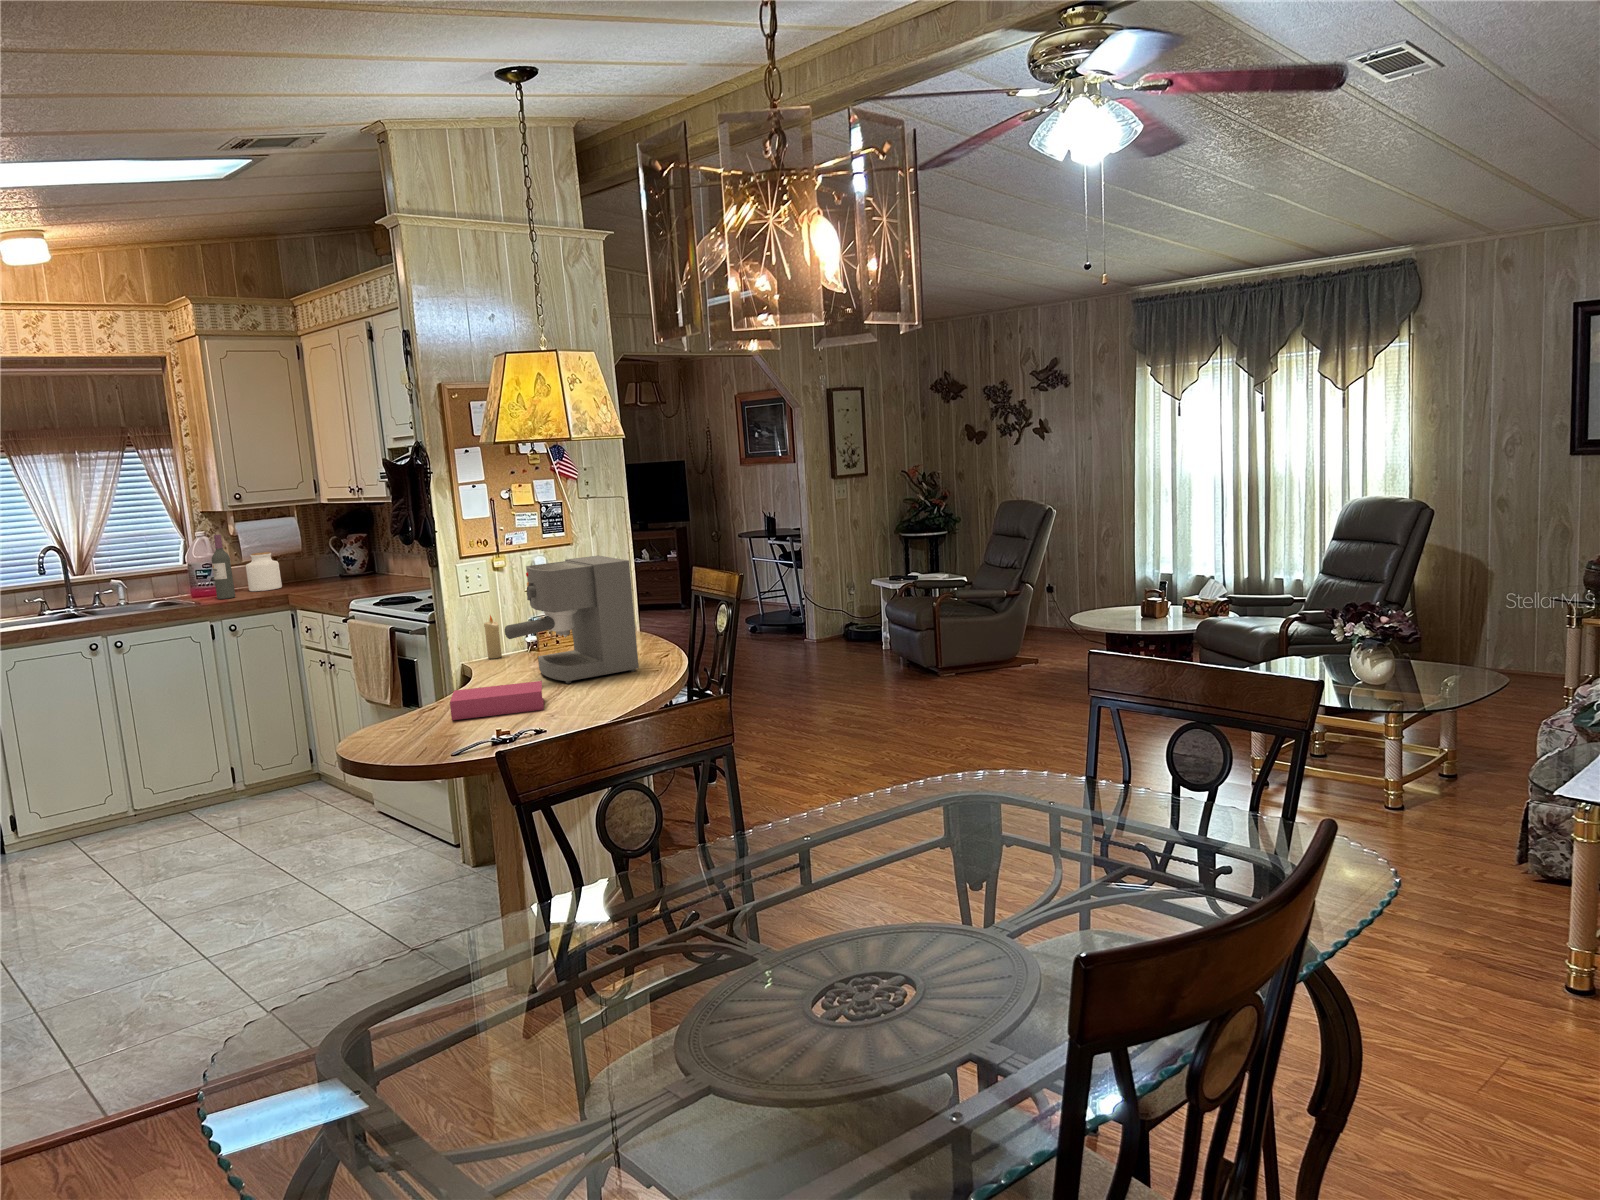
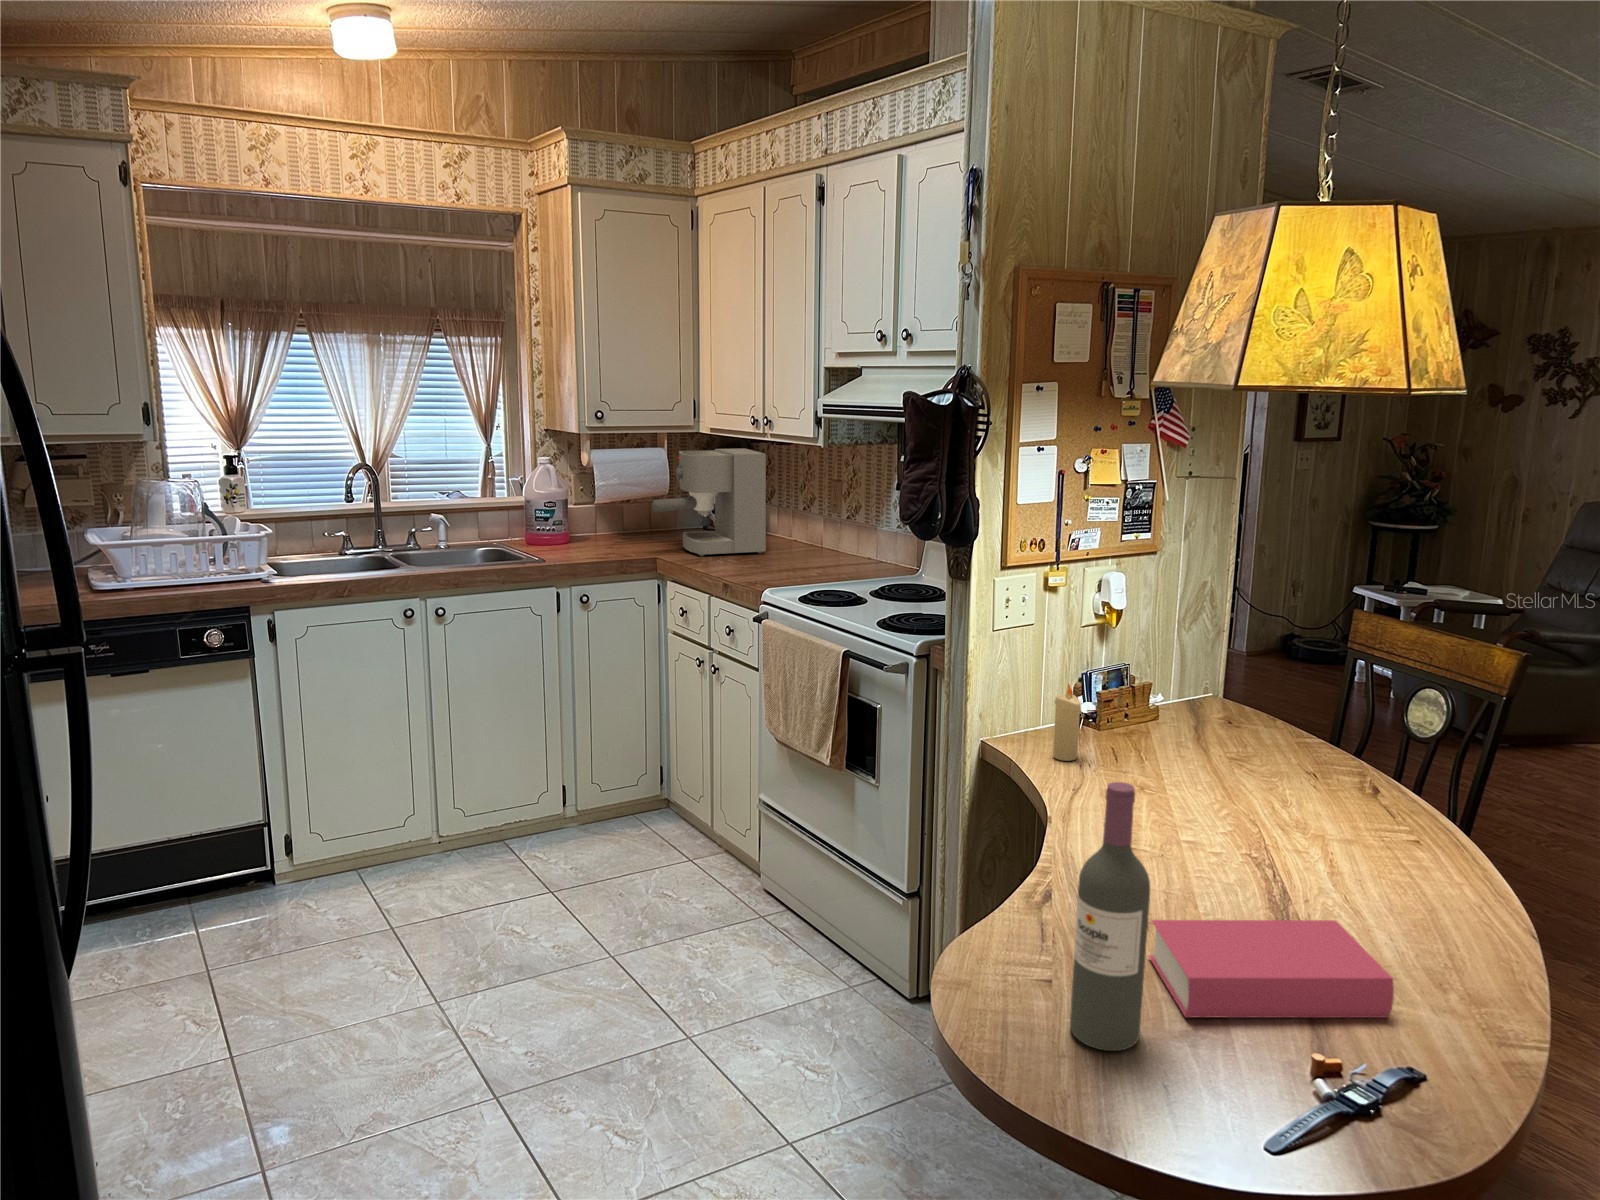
wine bottle: present [212,535,235,599] -> present [1070,782,1150,1051]
jar: present [246,552,282,591] -> none [596,492,638,545]
coffee maker: present [505,555,639,683] -> present [652,448,766,557]

